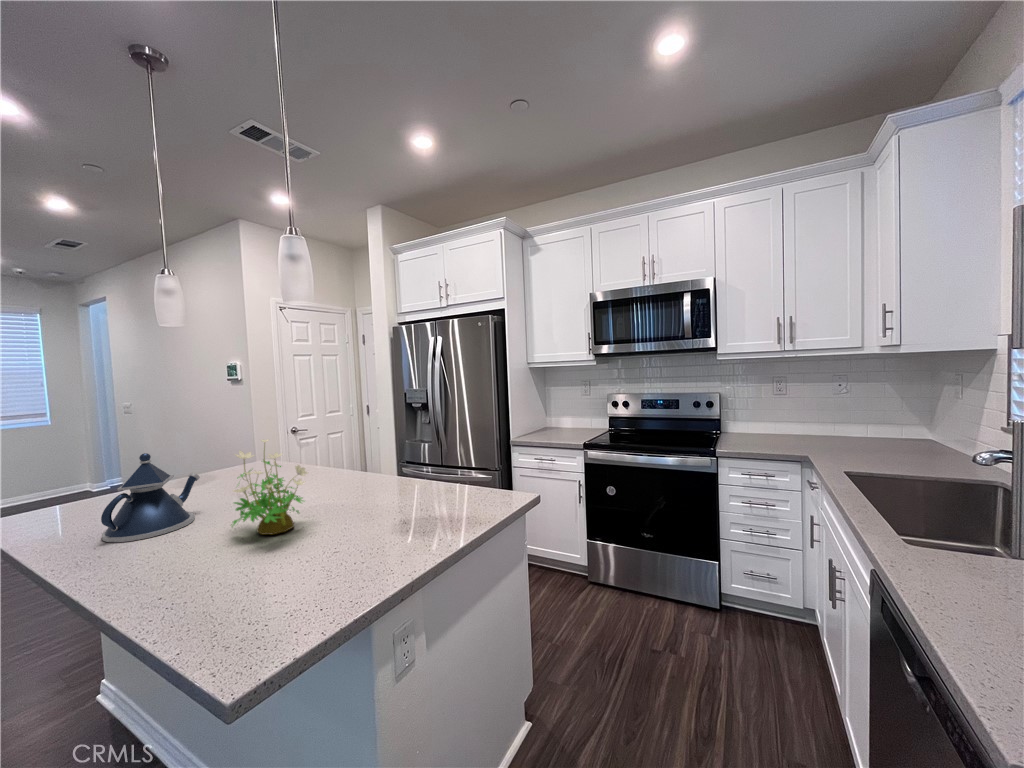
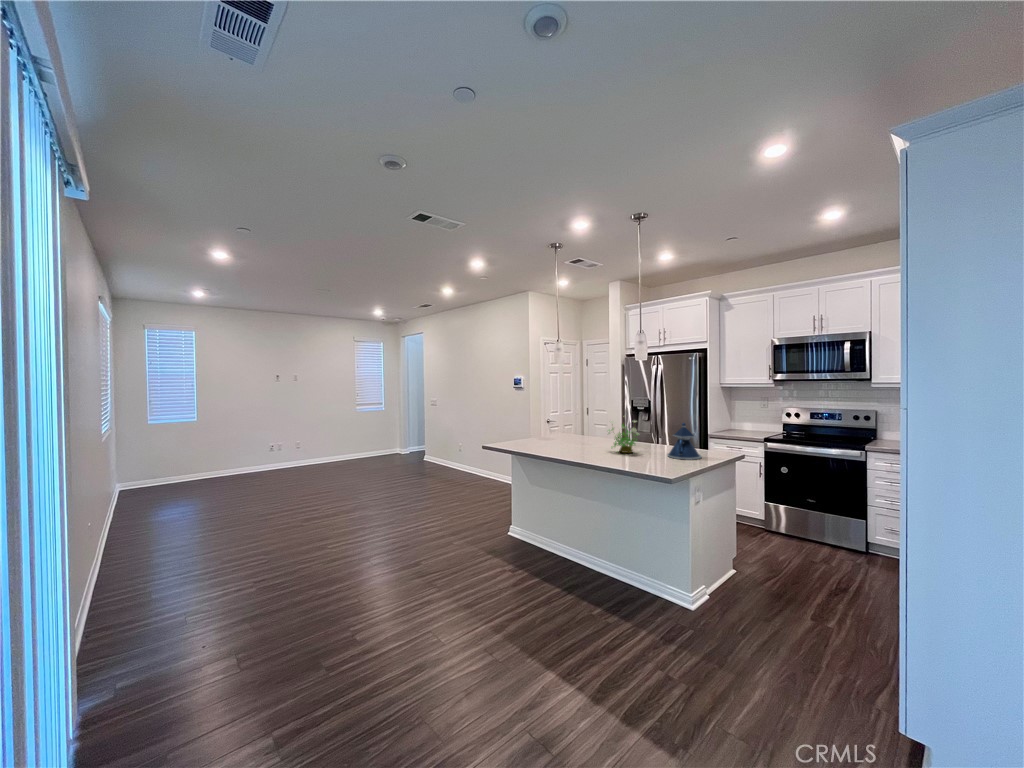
teapot: present [101,453,200,542] -> present [668,423,701,460]

